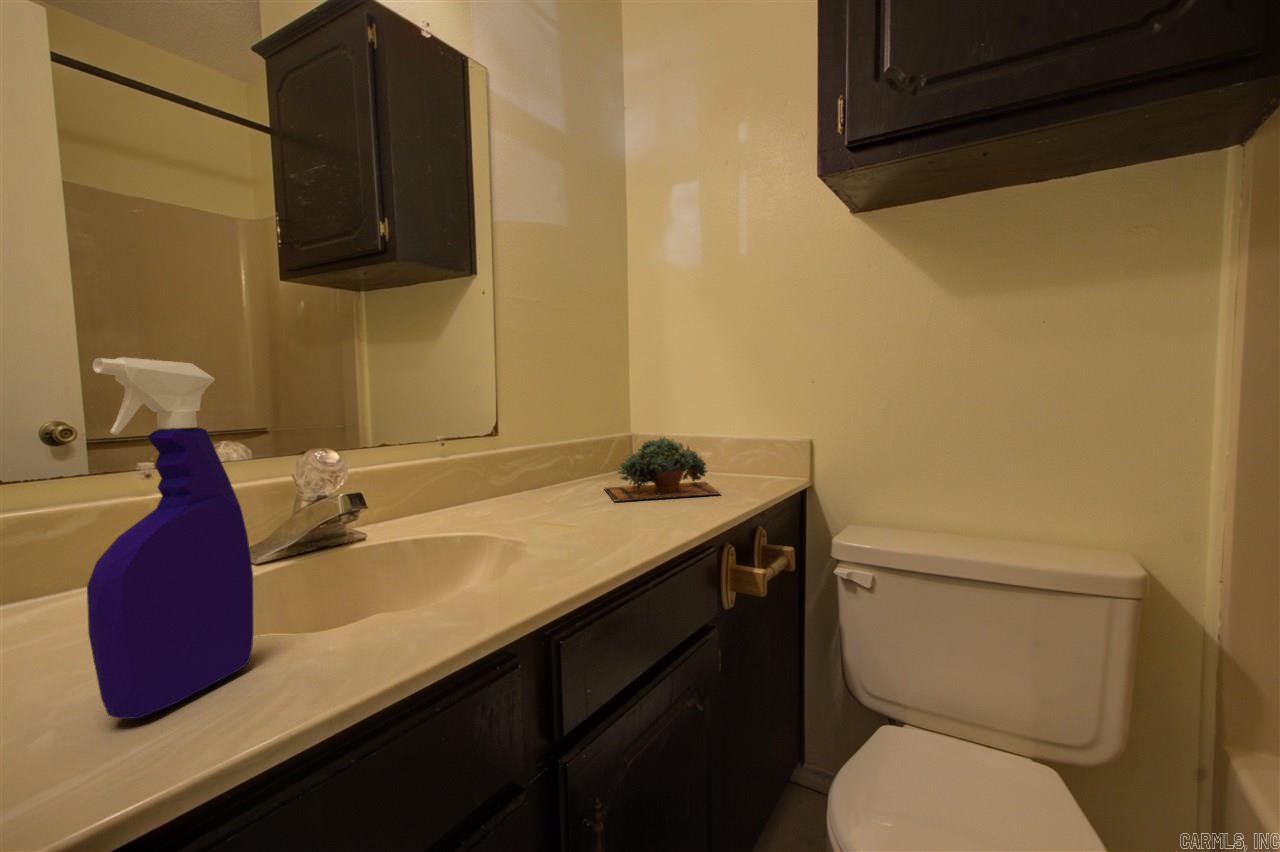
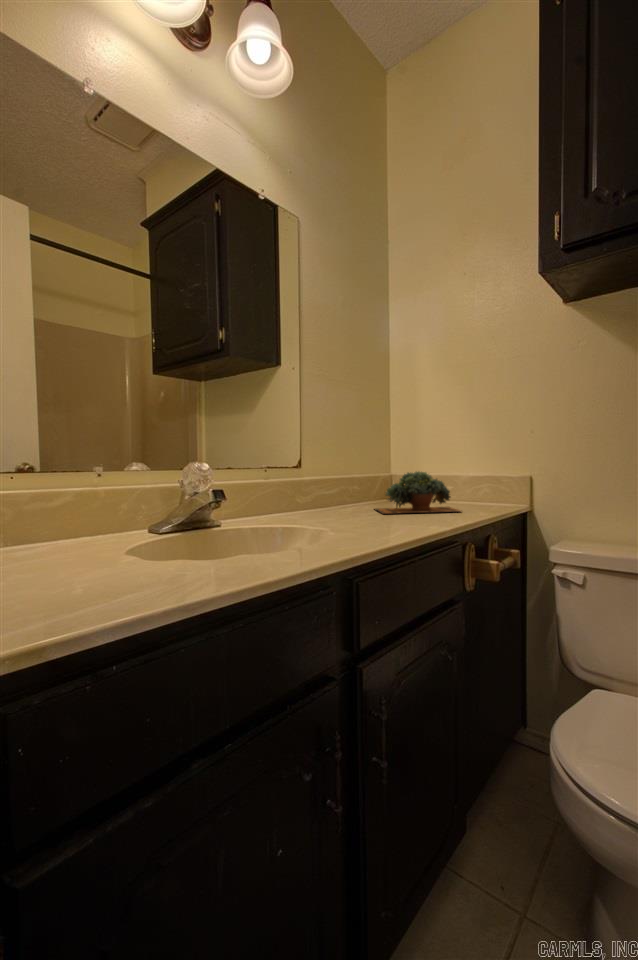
spray bottle: present [87,357,254,718] -> none [110,370,182,576]

